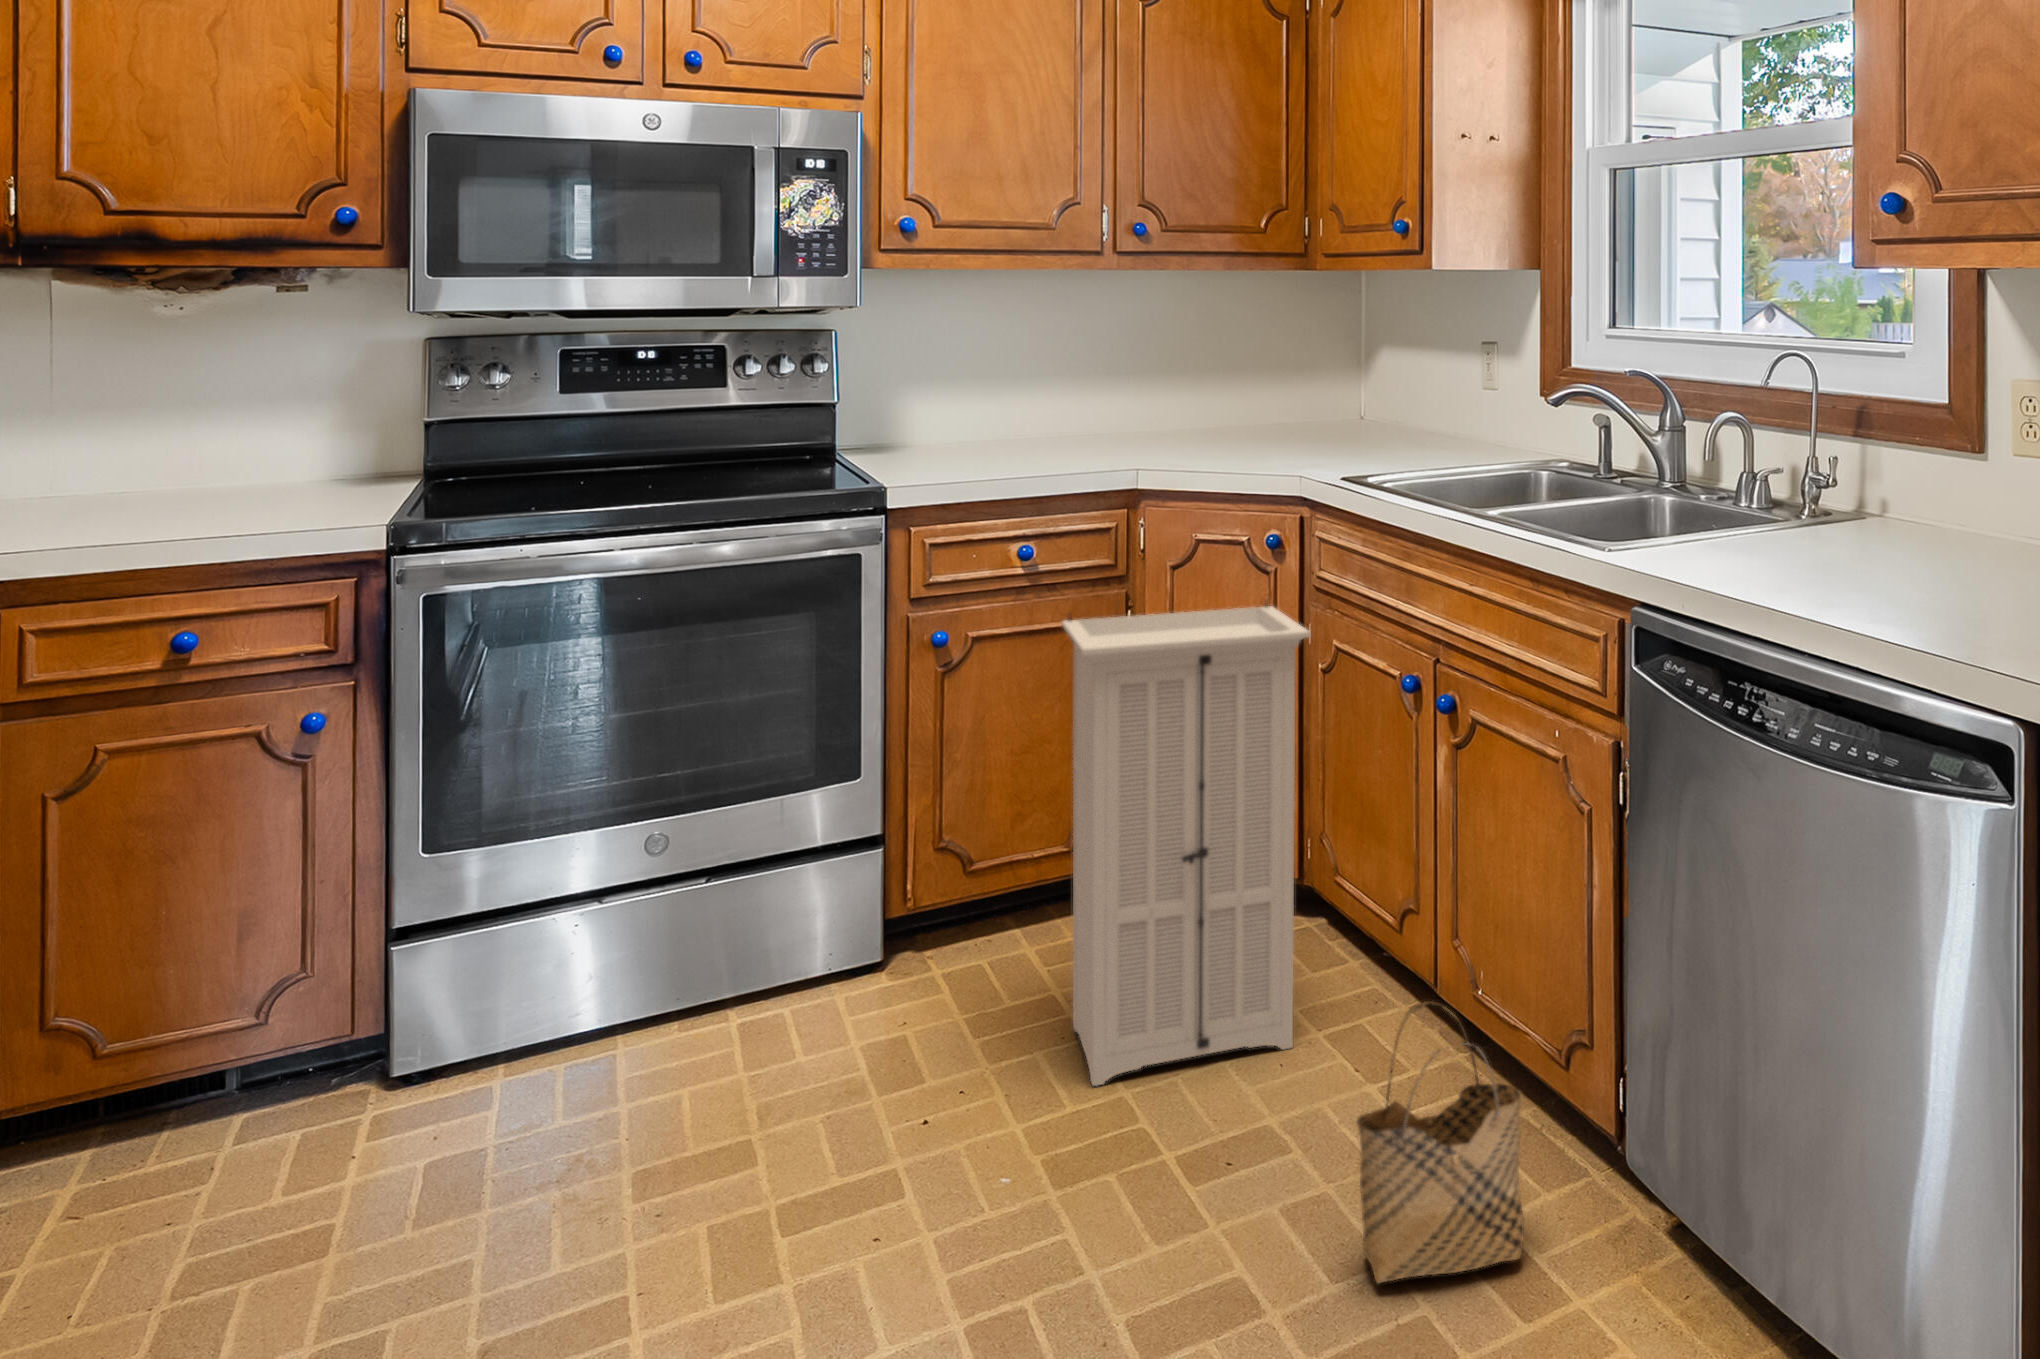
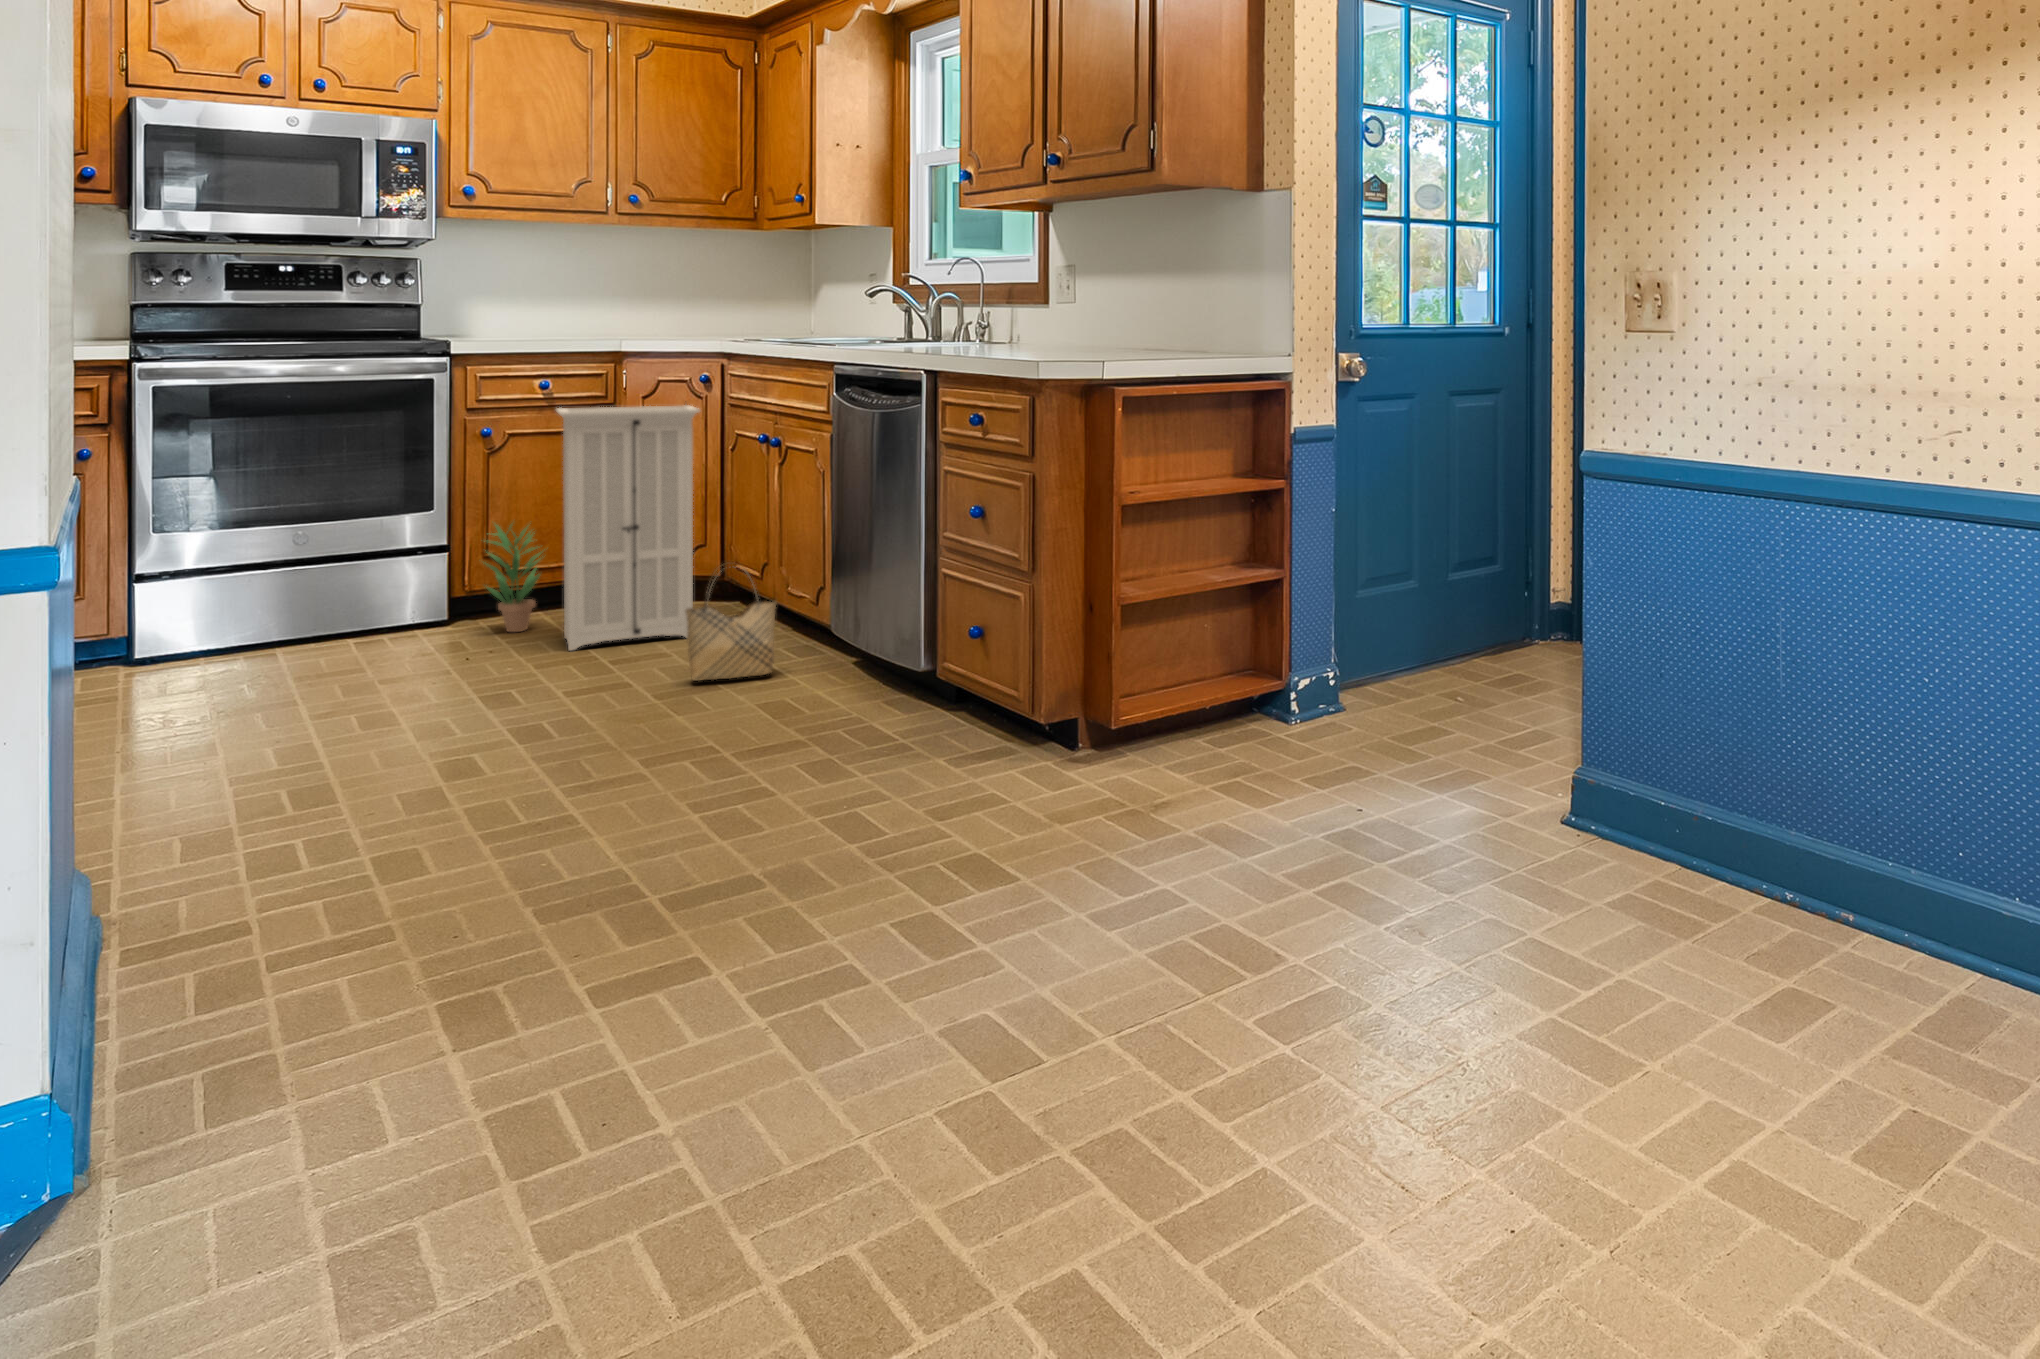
potted plant: none [932,804,1041,997] -> present [484,524,545,632]

